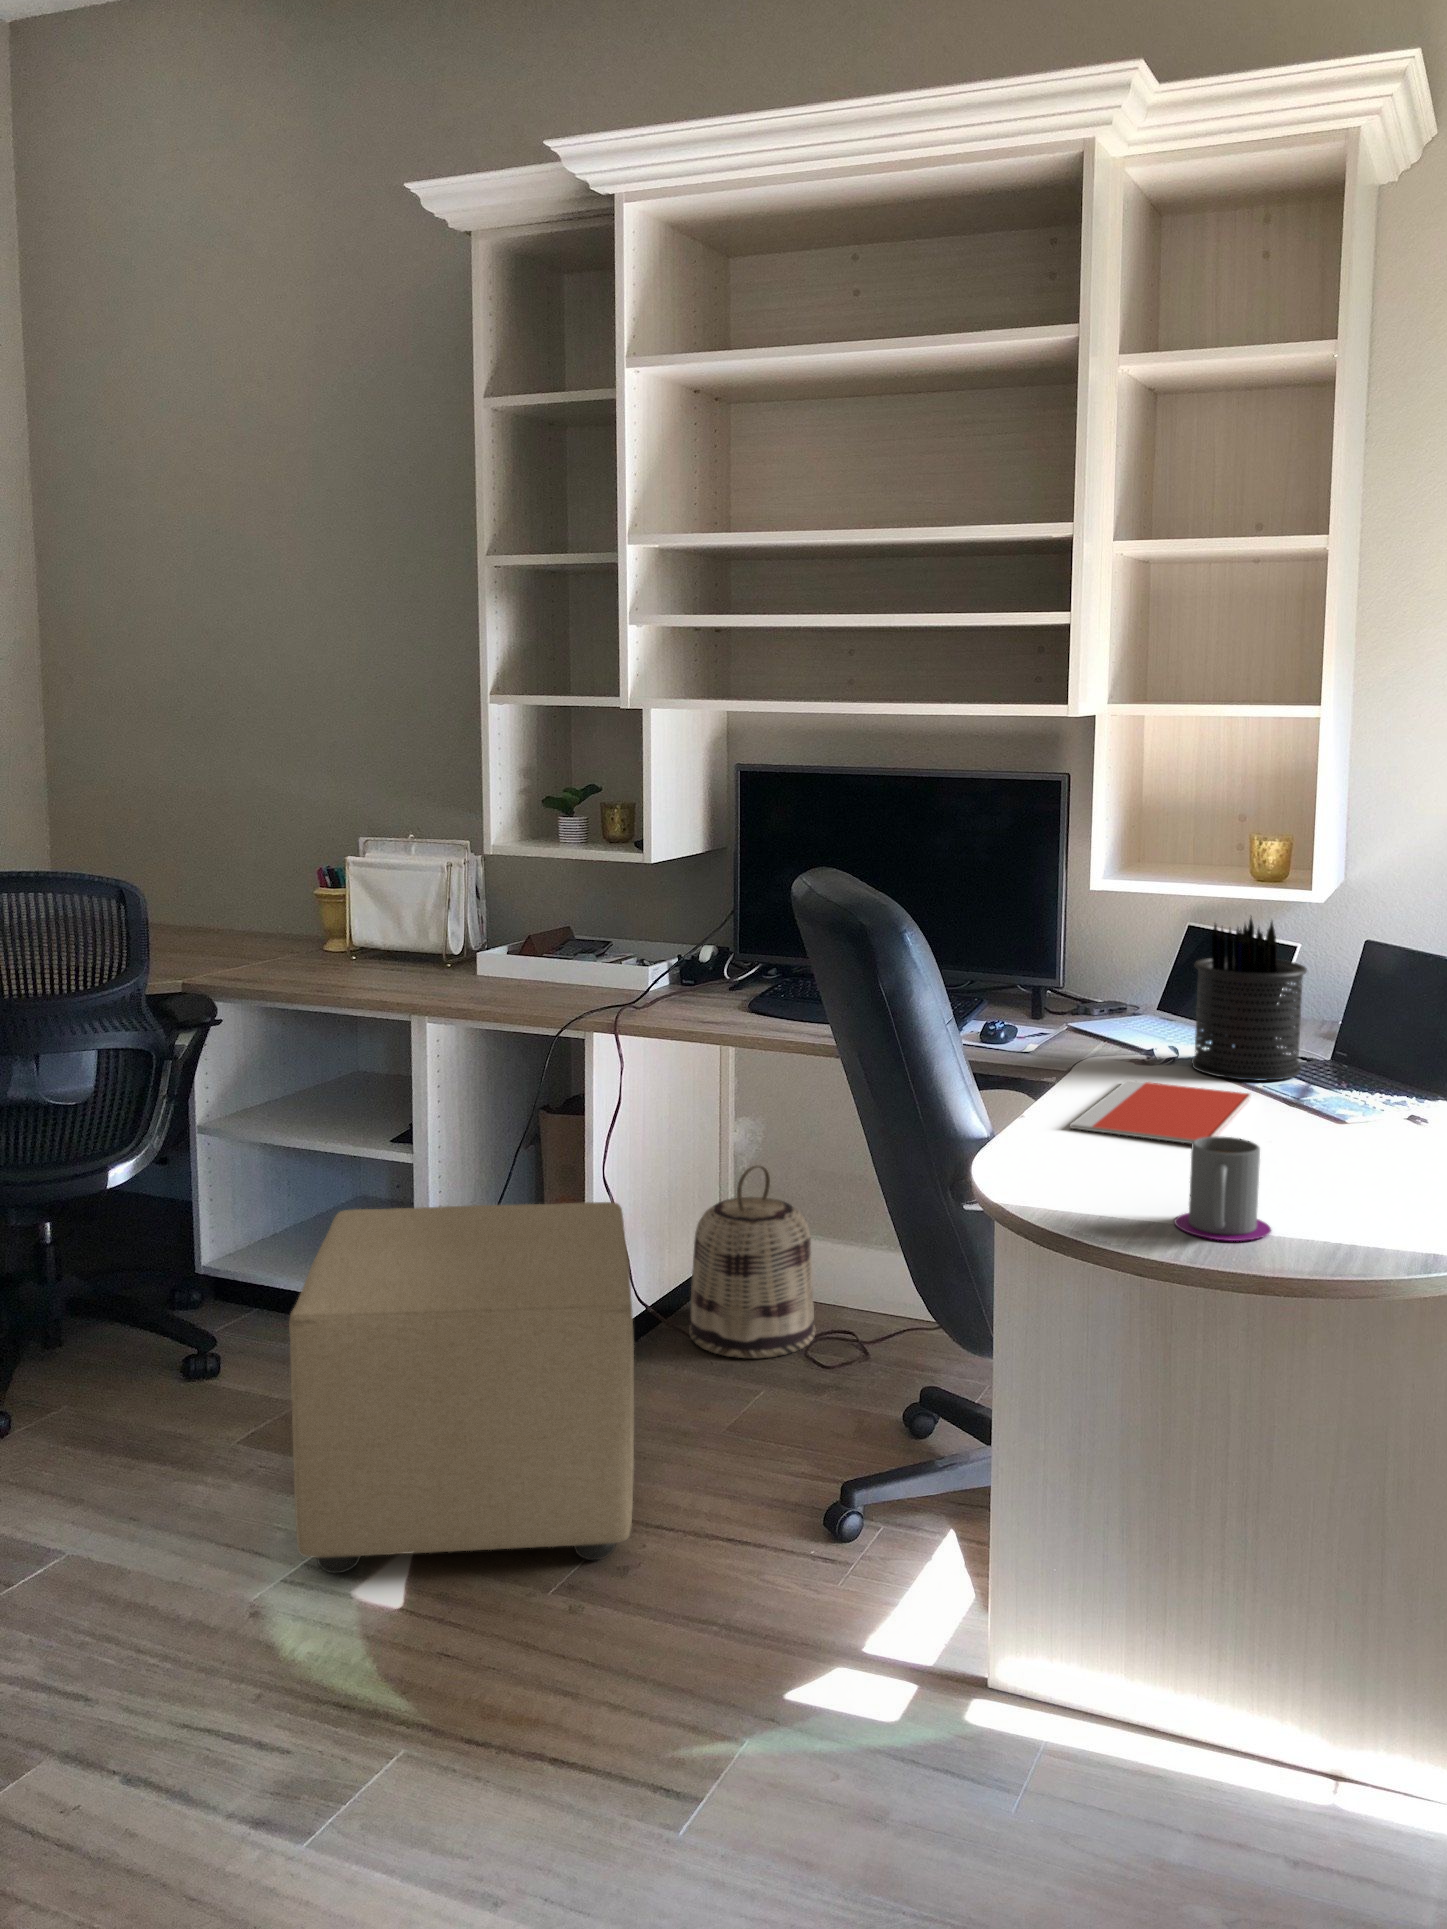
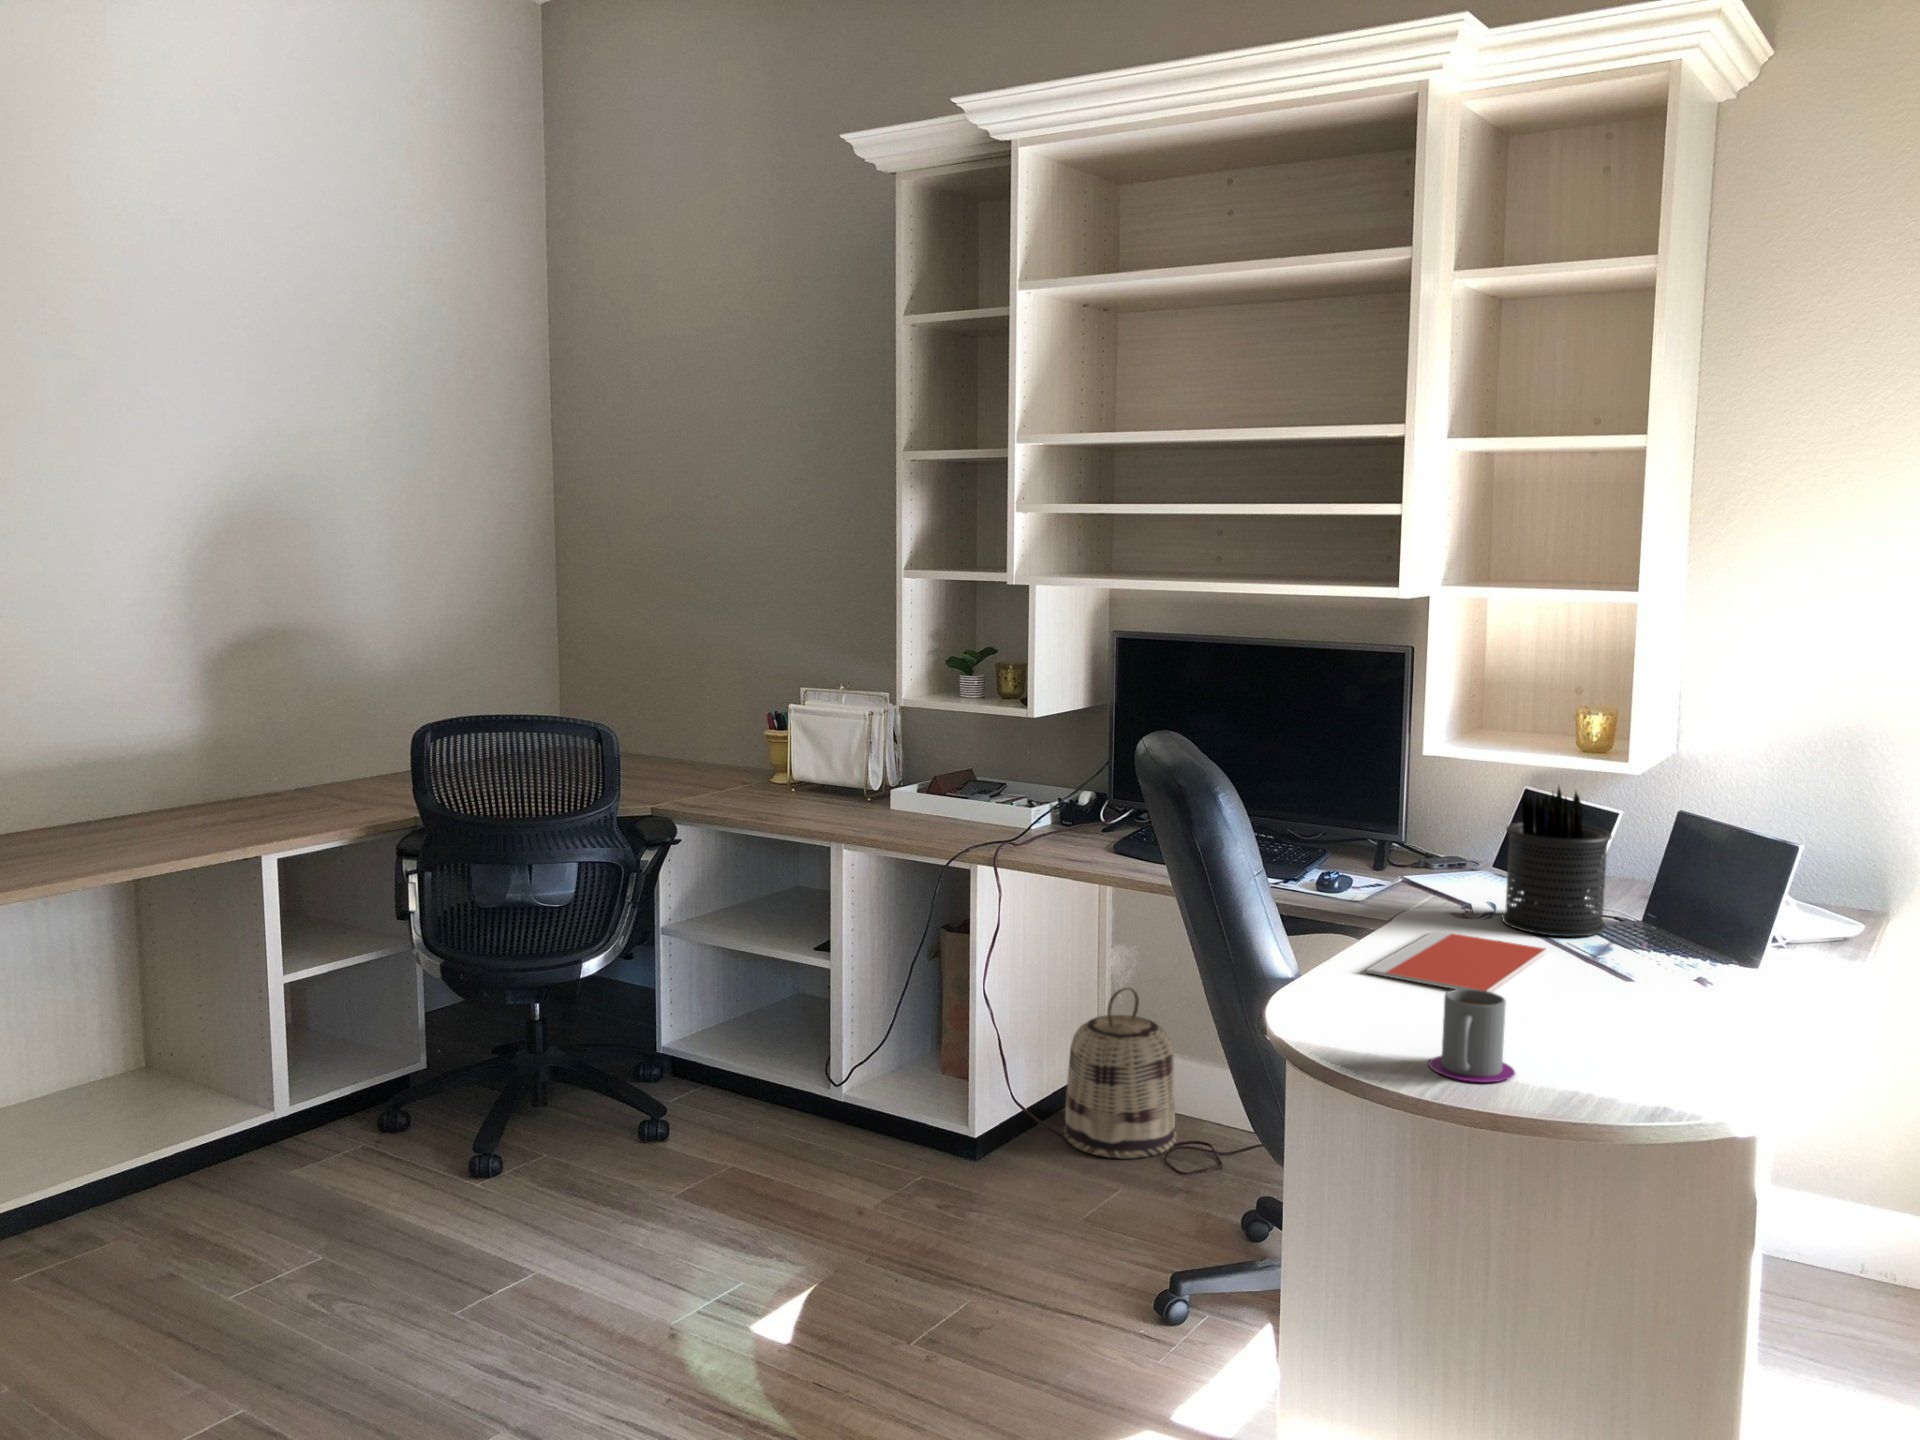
ottoman: present [289,1202,634,1573] -> none [705,1009,997,1321]

